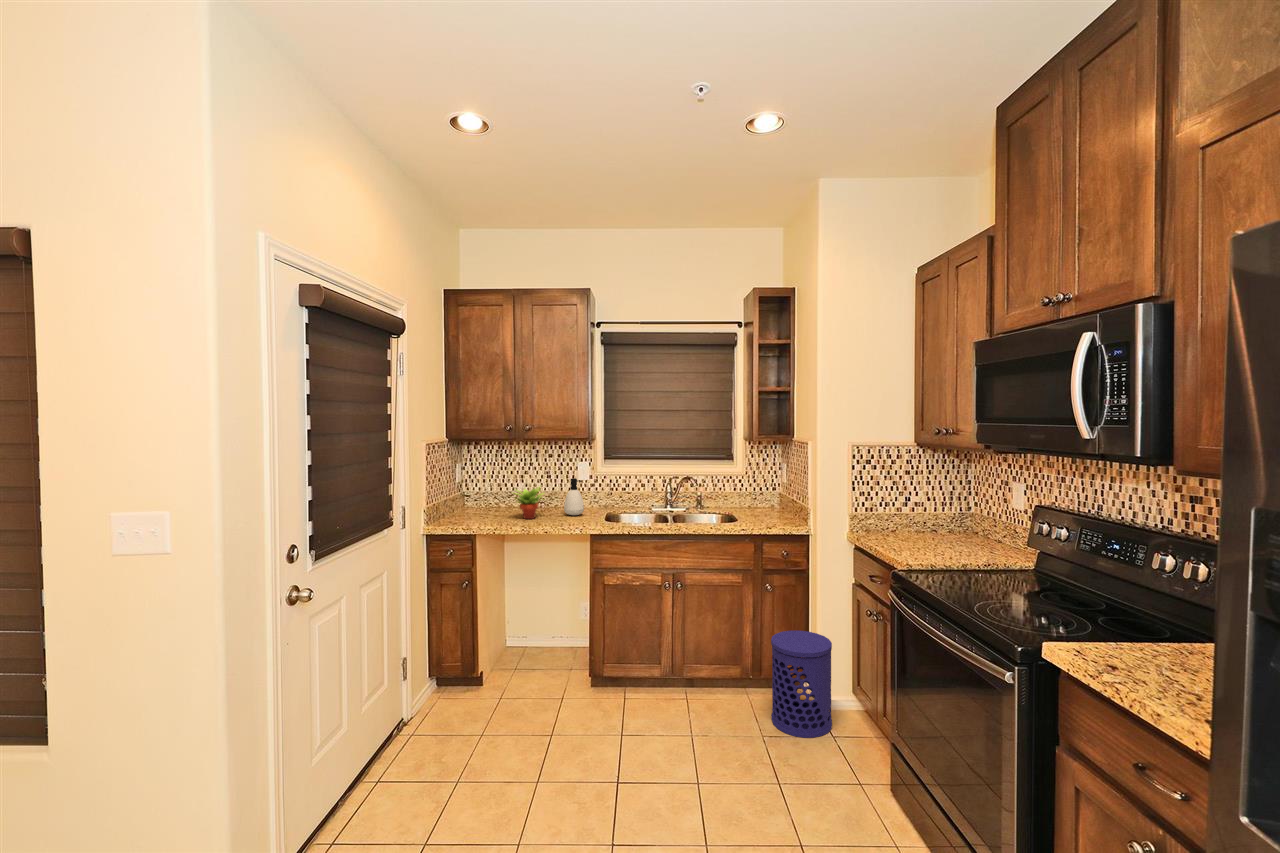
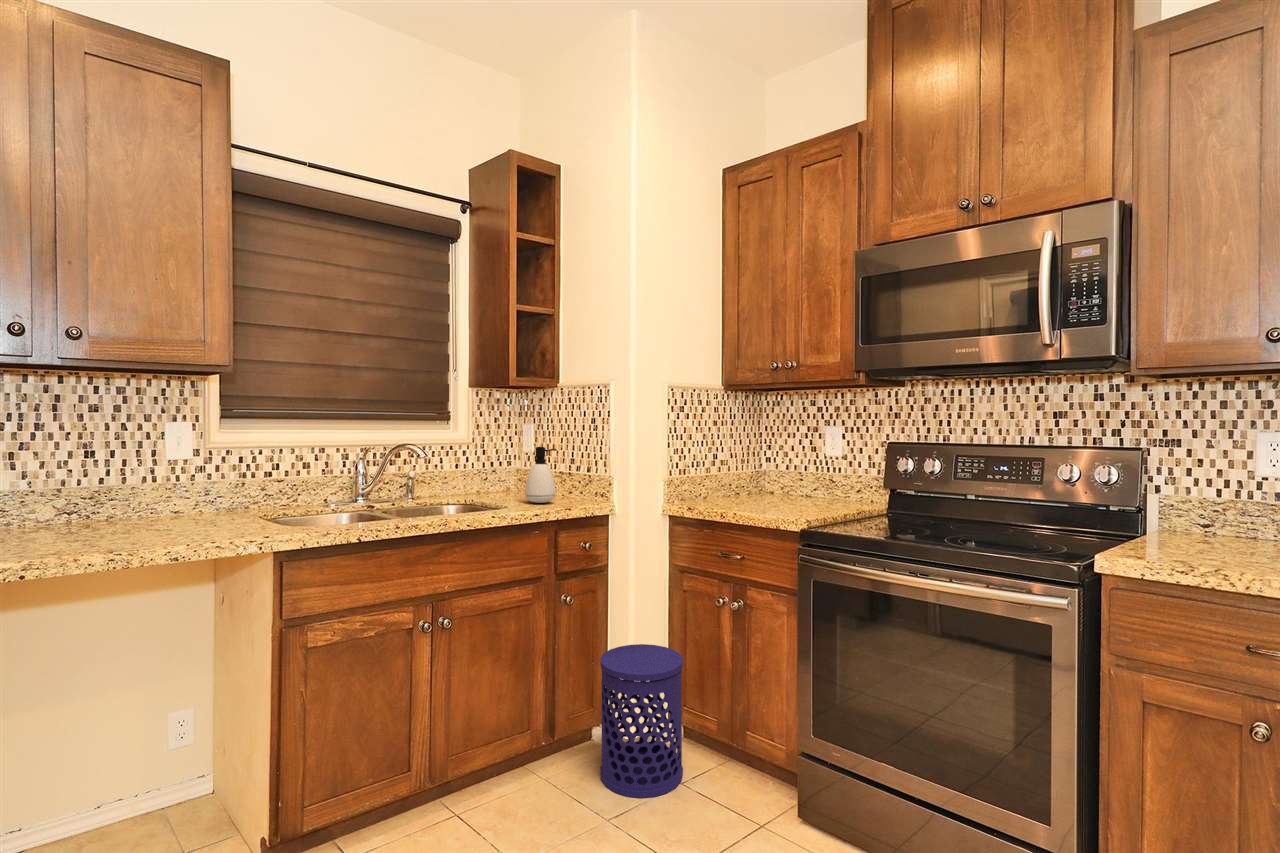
soap dispenser: present [564,478,584,515] -> present [525,447,557,503]
succulent plant: present [516,487,542,519] -> none [35,461,136,541]

